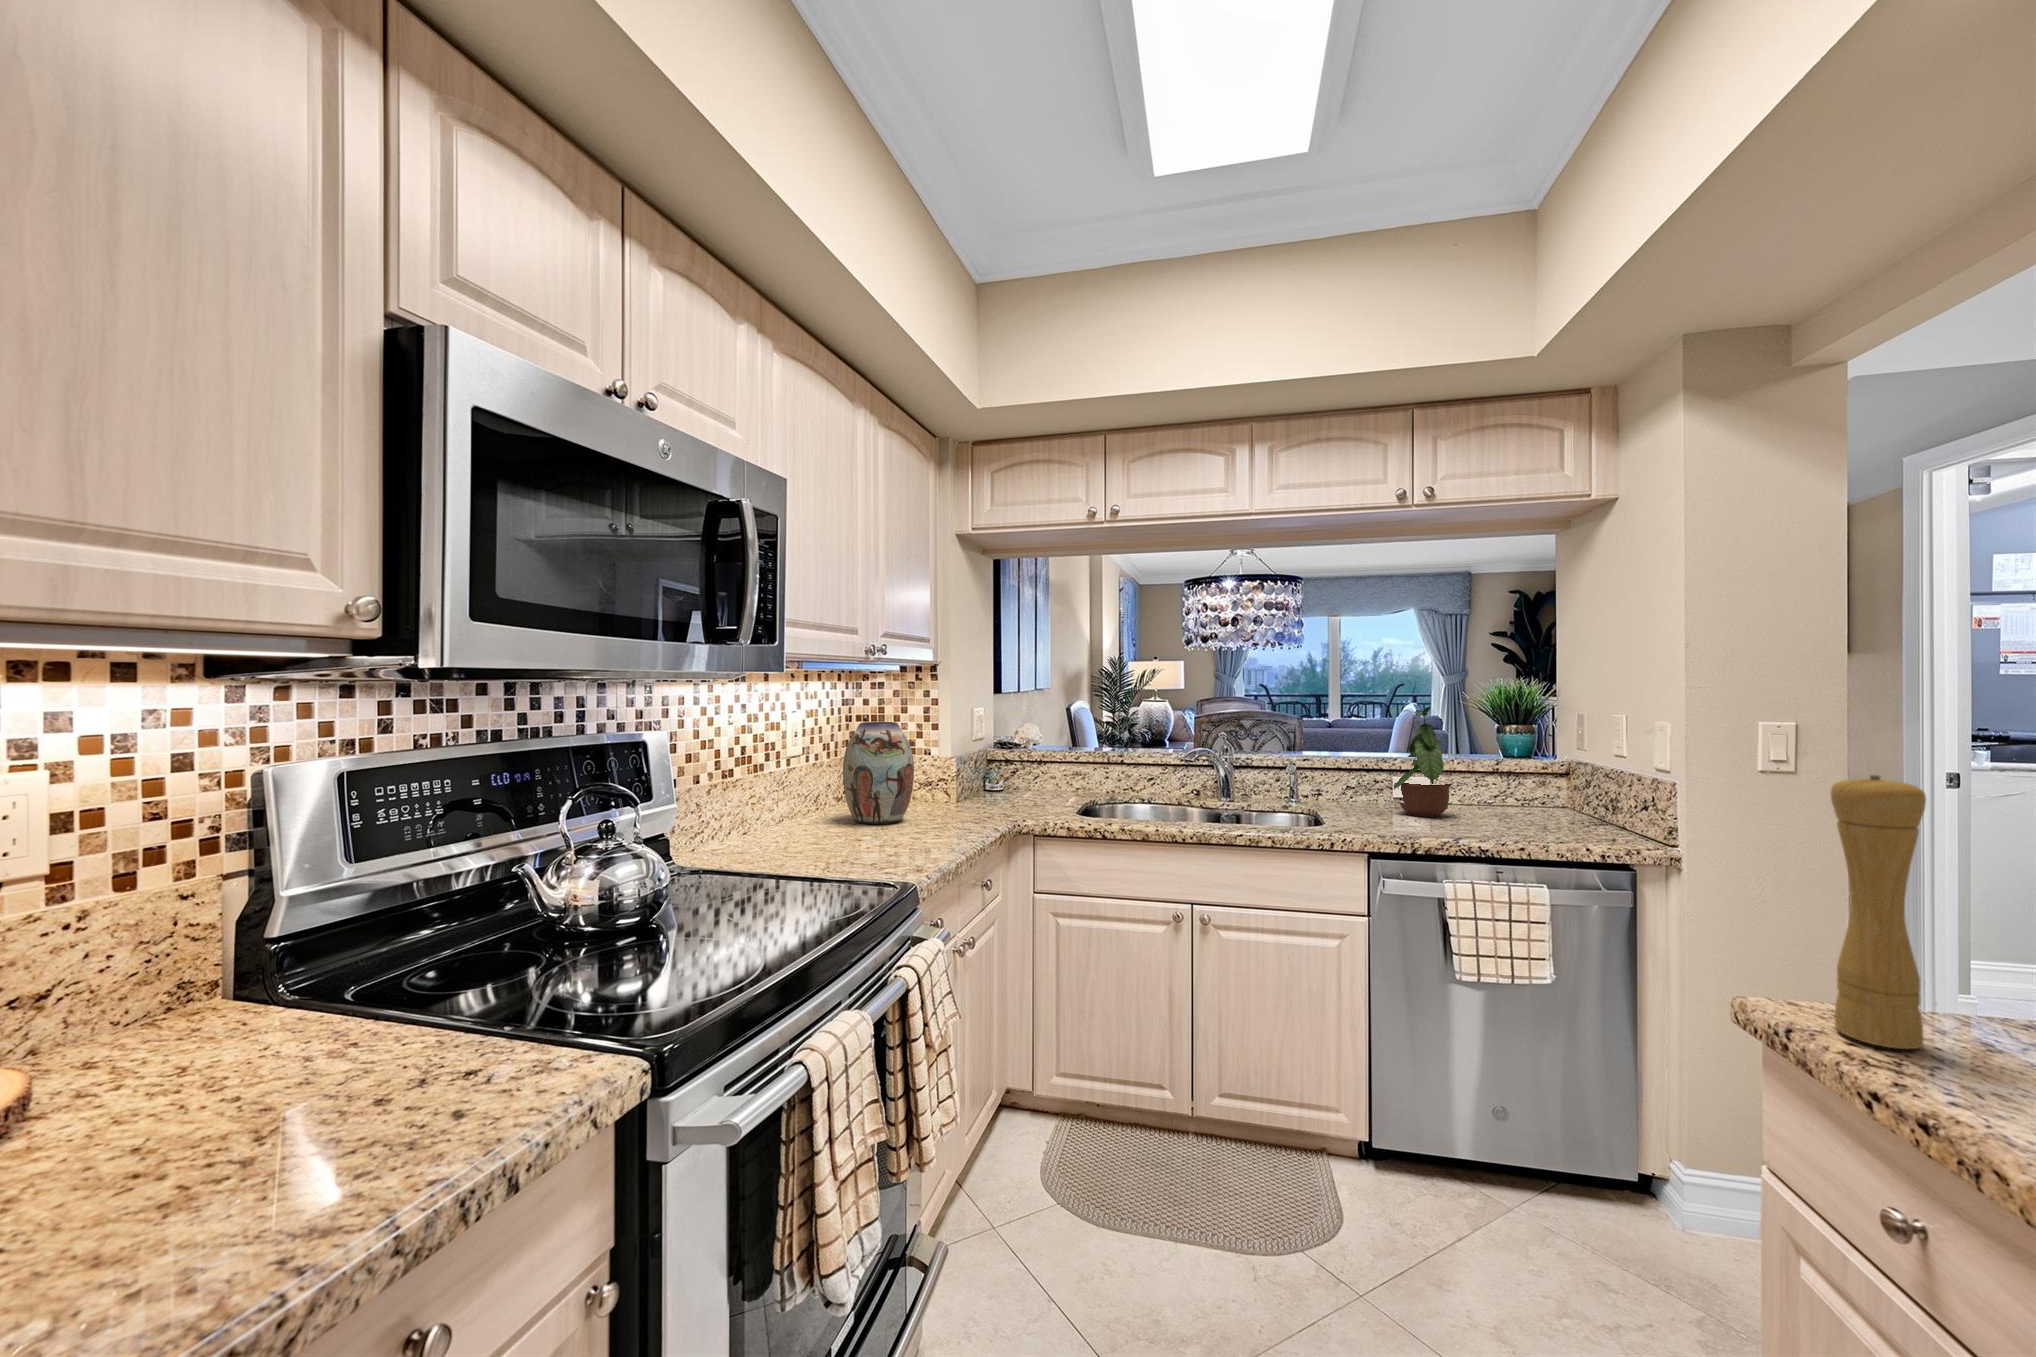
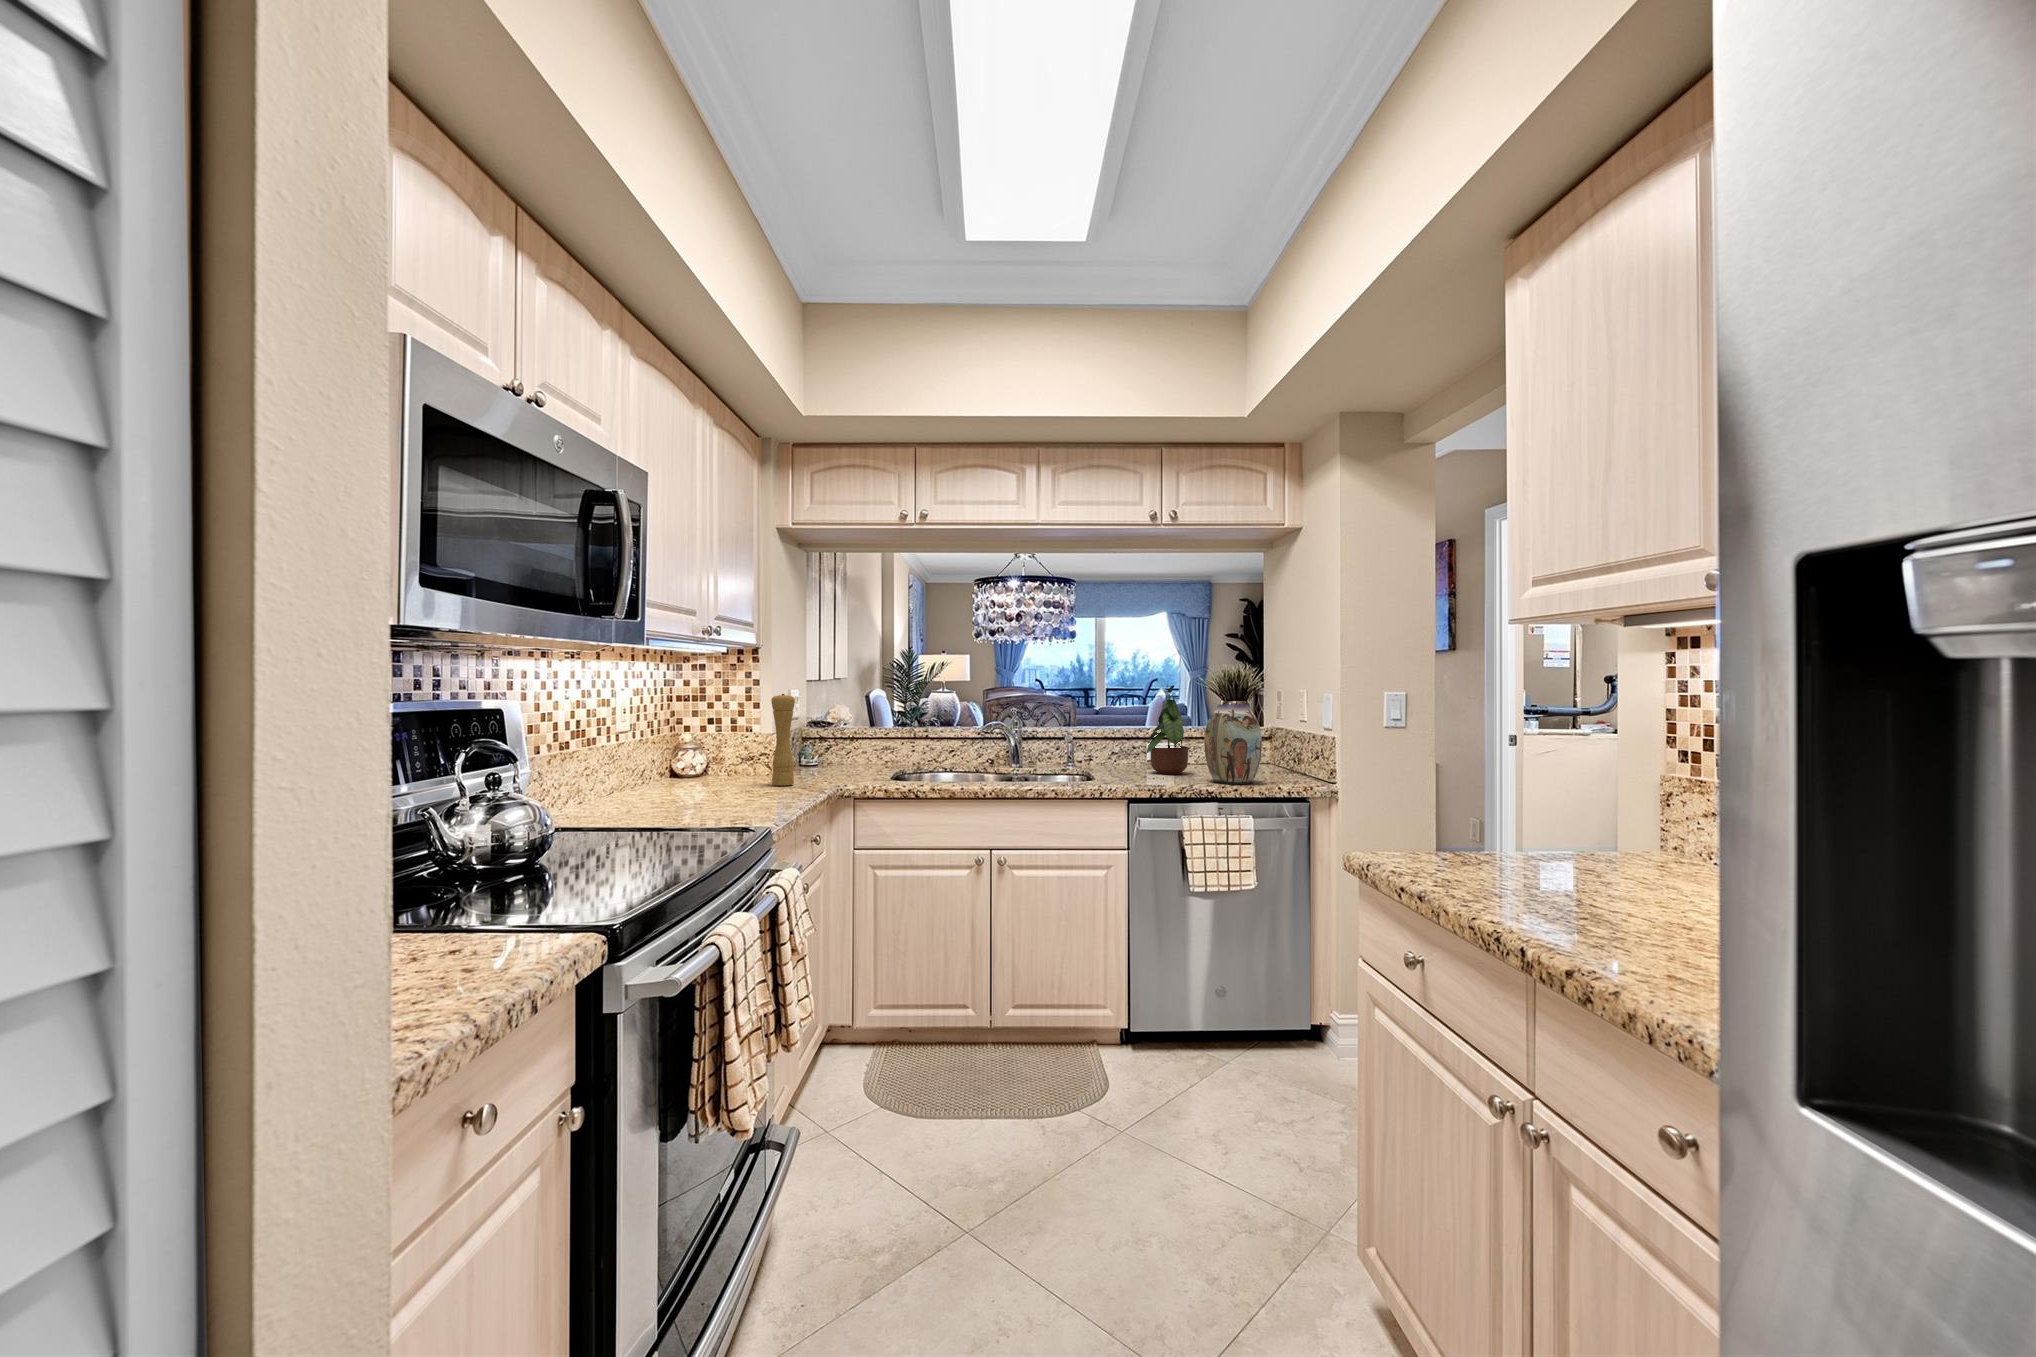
vase: present [843,722,914,824] -> present [1204,704,1262,784]
pepper mill: present [1831,775,1926,1049] -> present [771,694,795,786]

